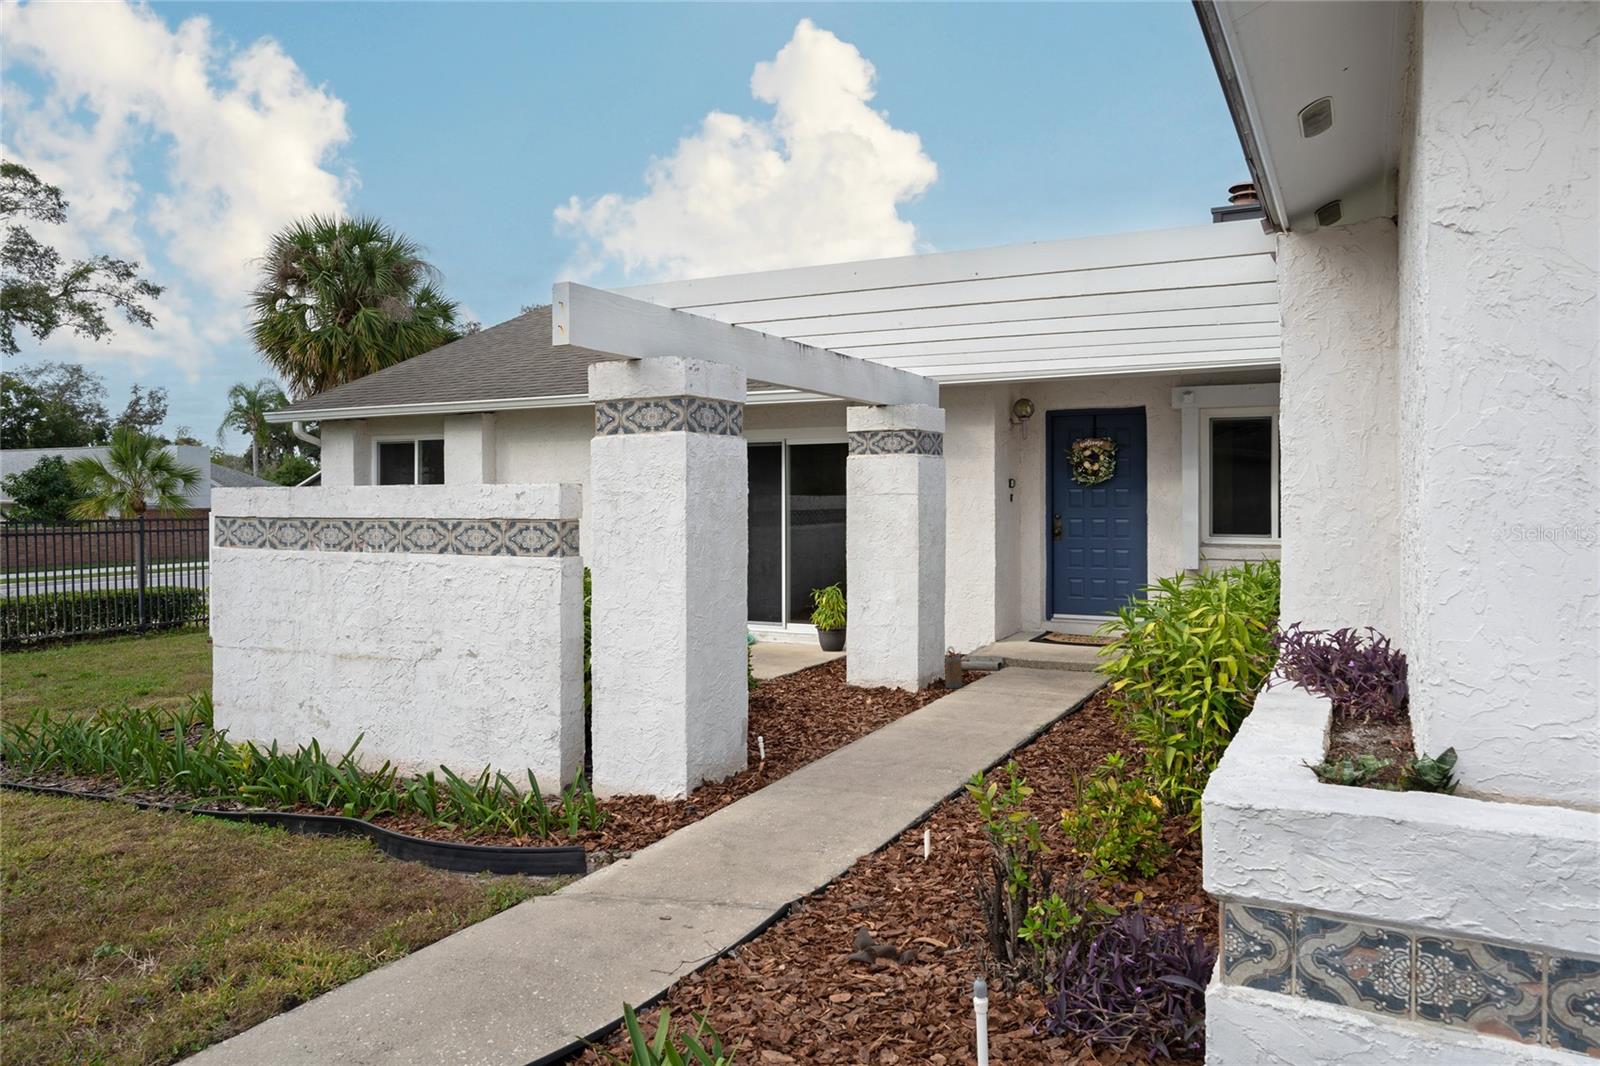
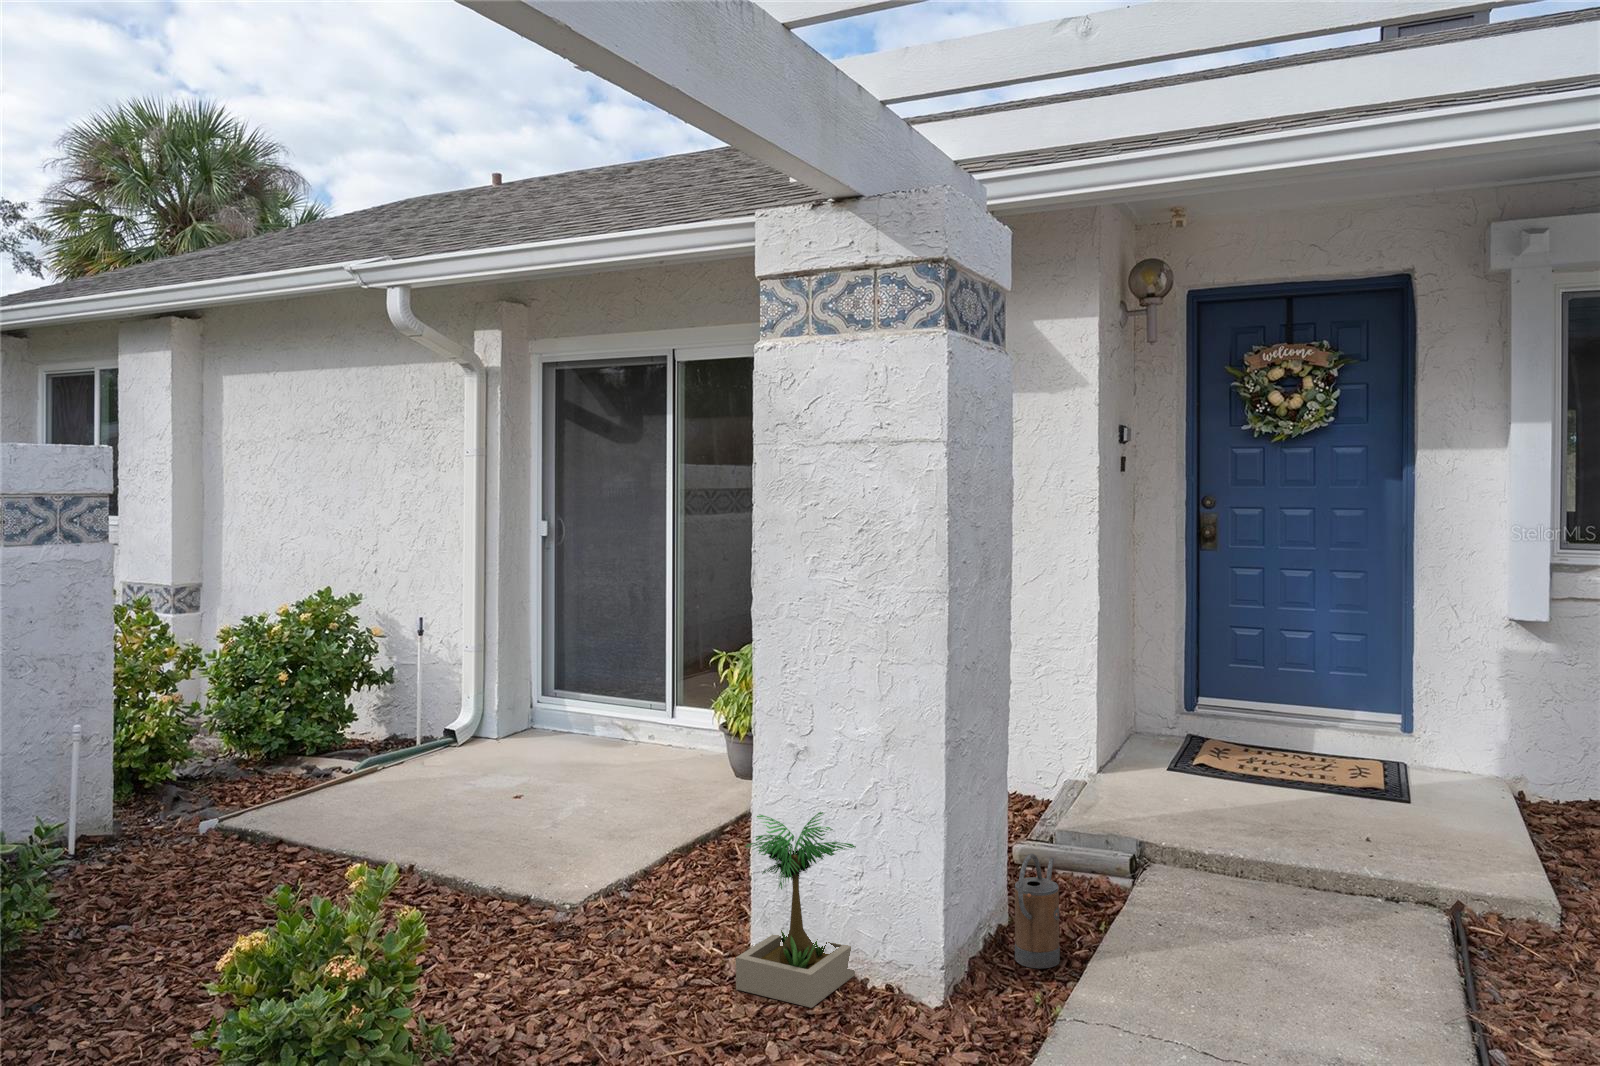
potted plant: none [842,631,889,696] -> present [736,812,856,1008]

